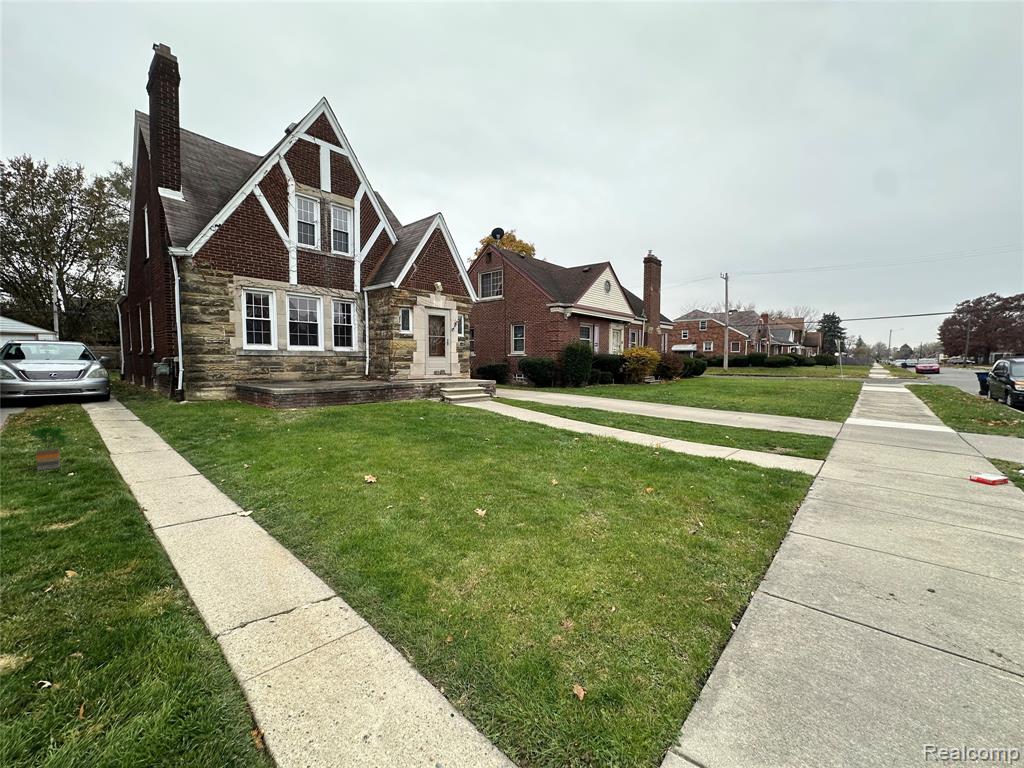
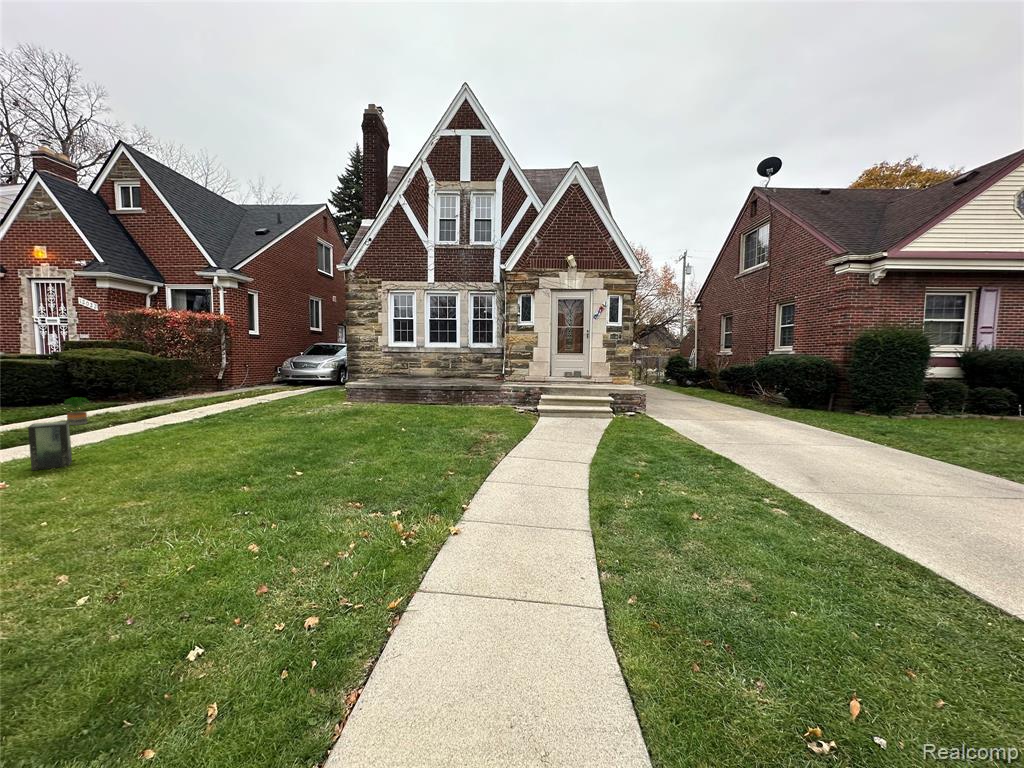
storage box: none [344,426,377,472] -> present [28,421,72,470]

